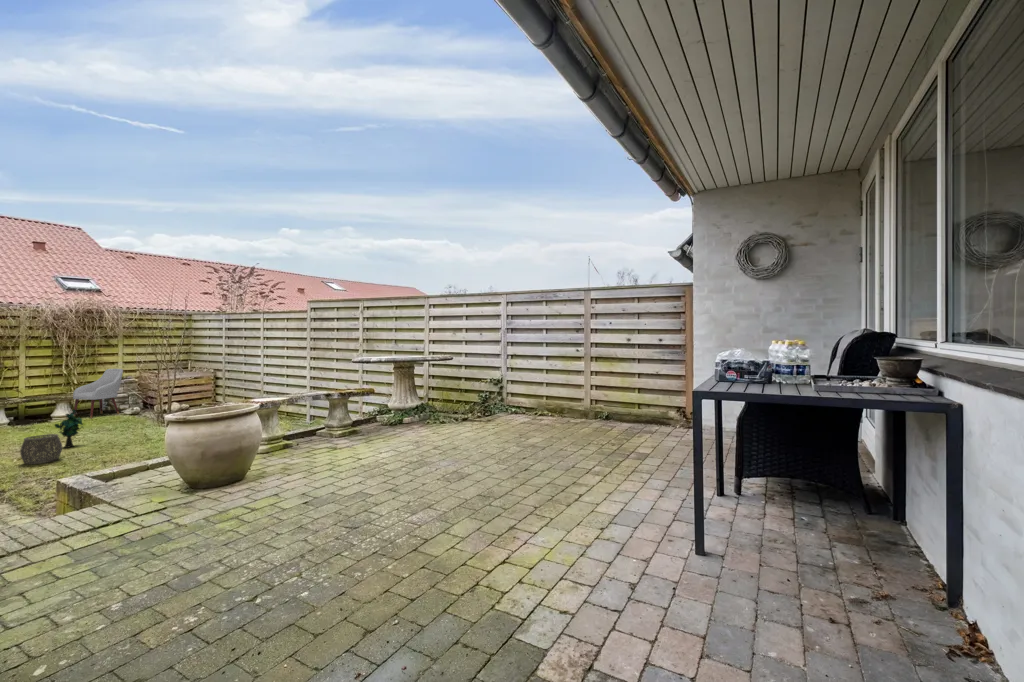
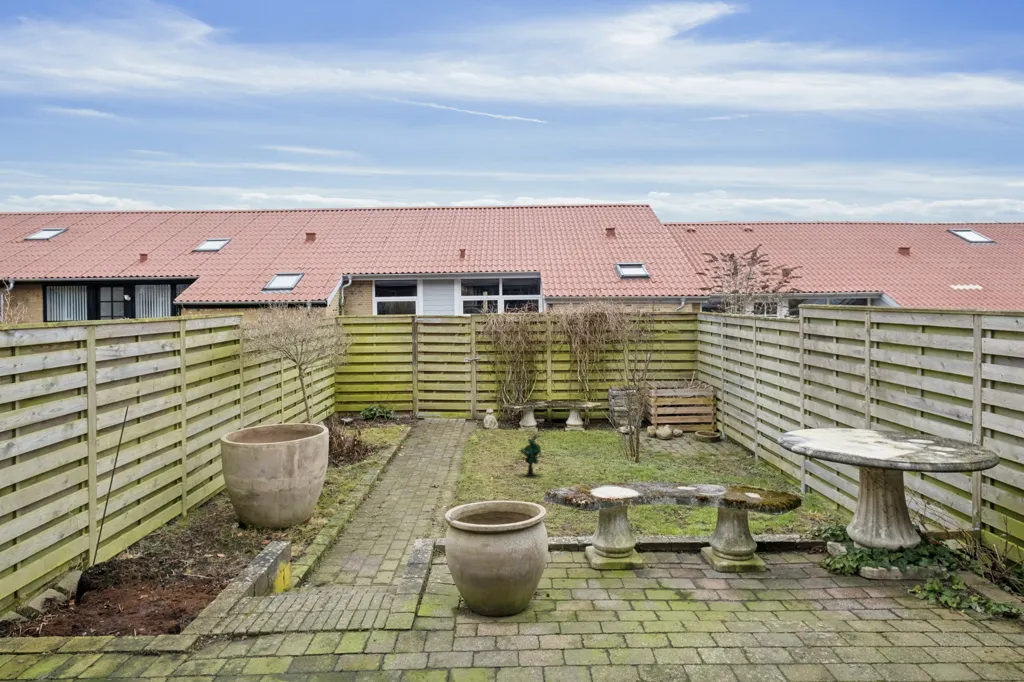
chair: present [73,369,123,419] -> none [577,380,618,436]
woven basket: present [20,434,62,464] -> none [479,462,510,493]

